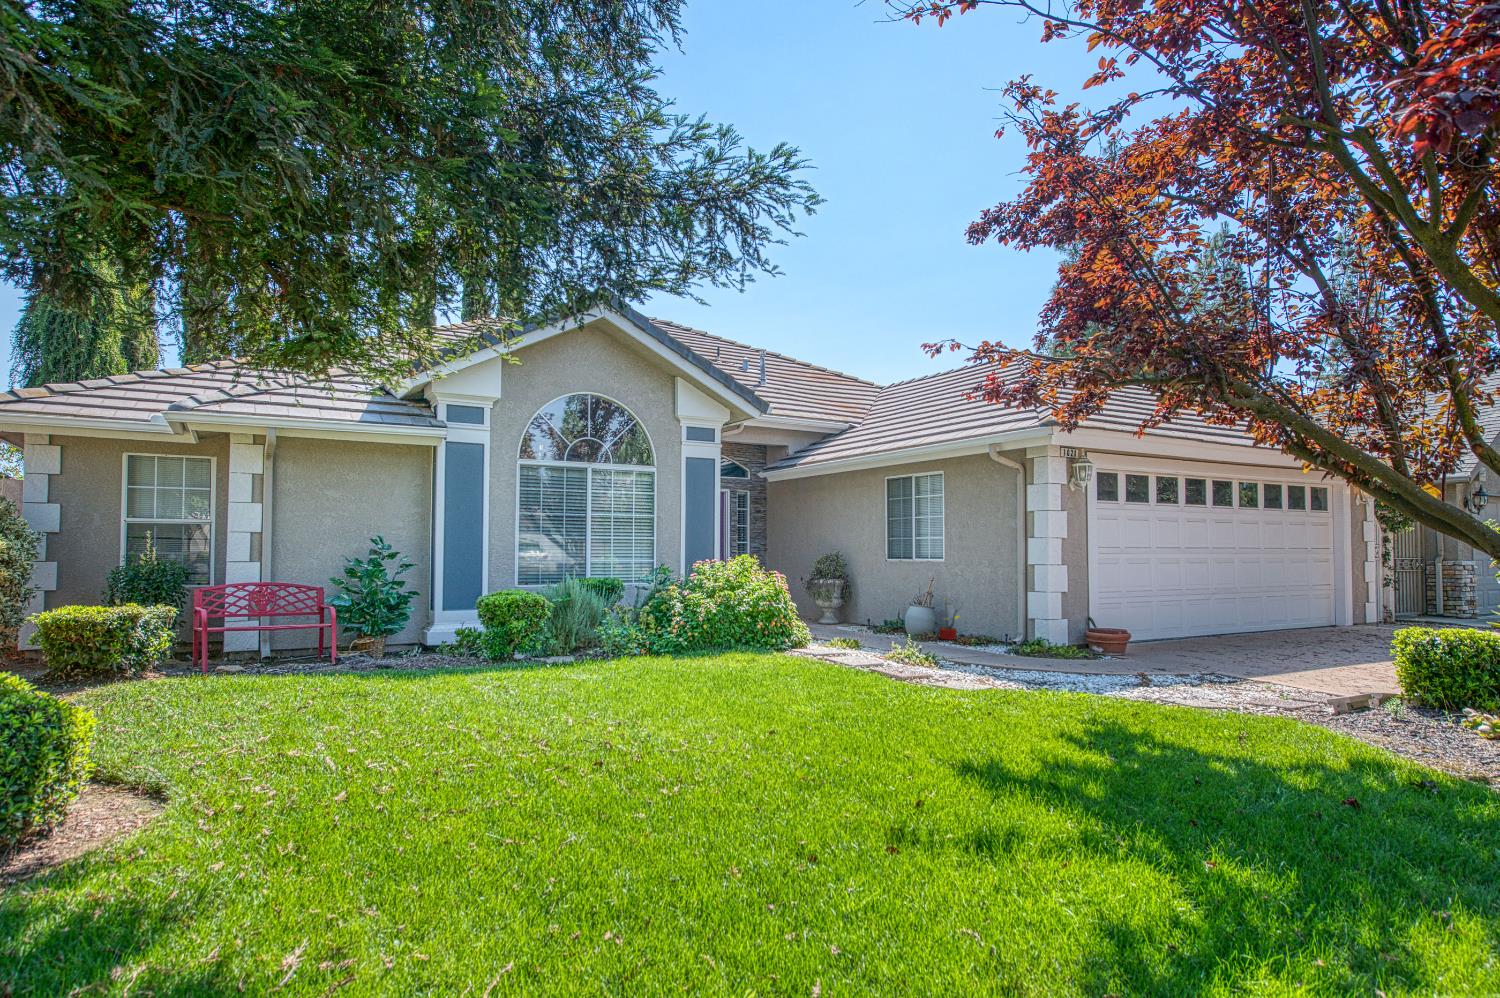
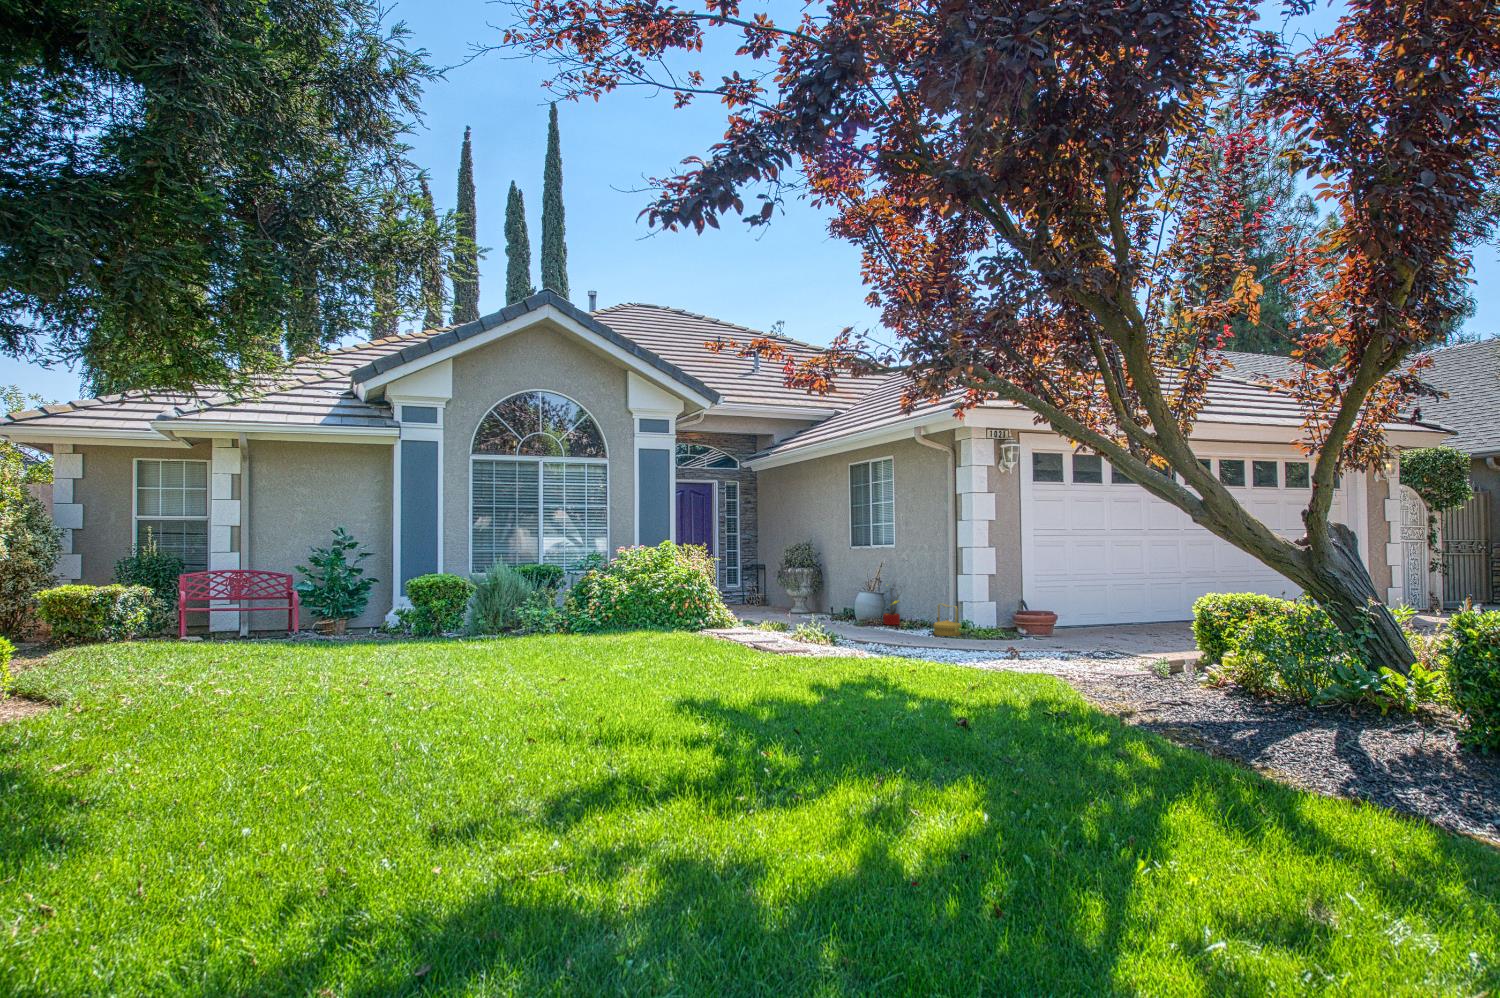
woven basket: none [1009,620,1039,655] -> present [934,604,961,636]

